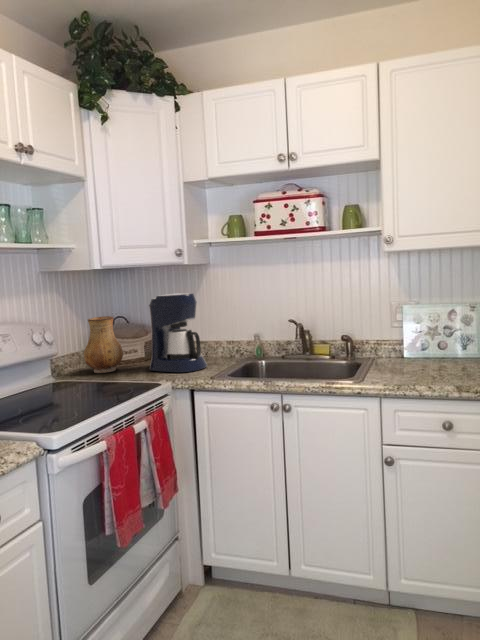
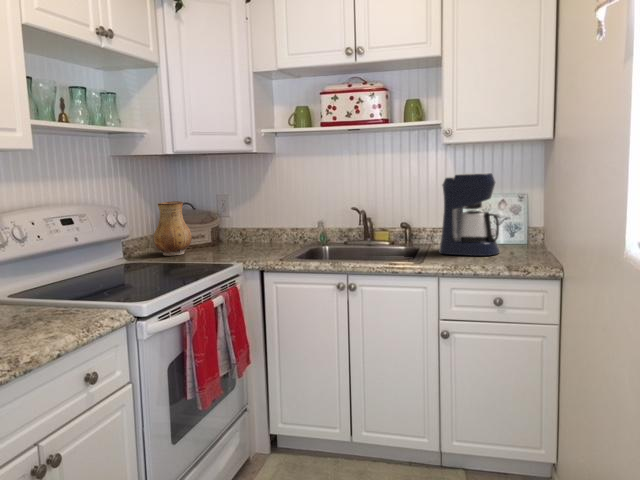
coffee maker: present [149,293,207,372] -> present [439,173,500,256]

